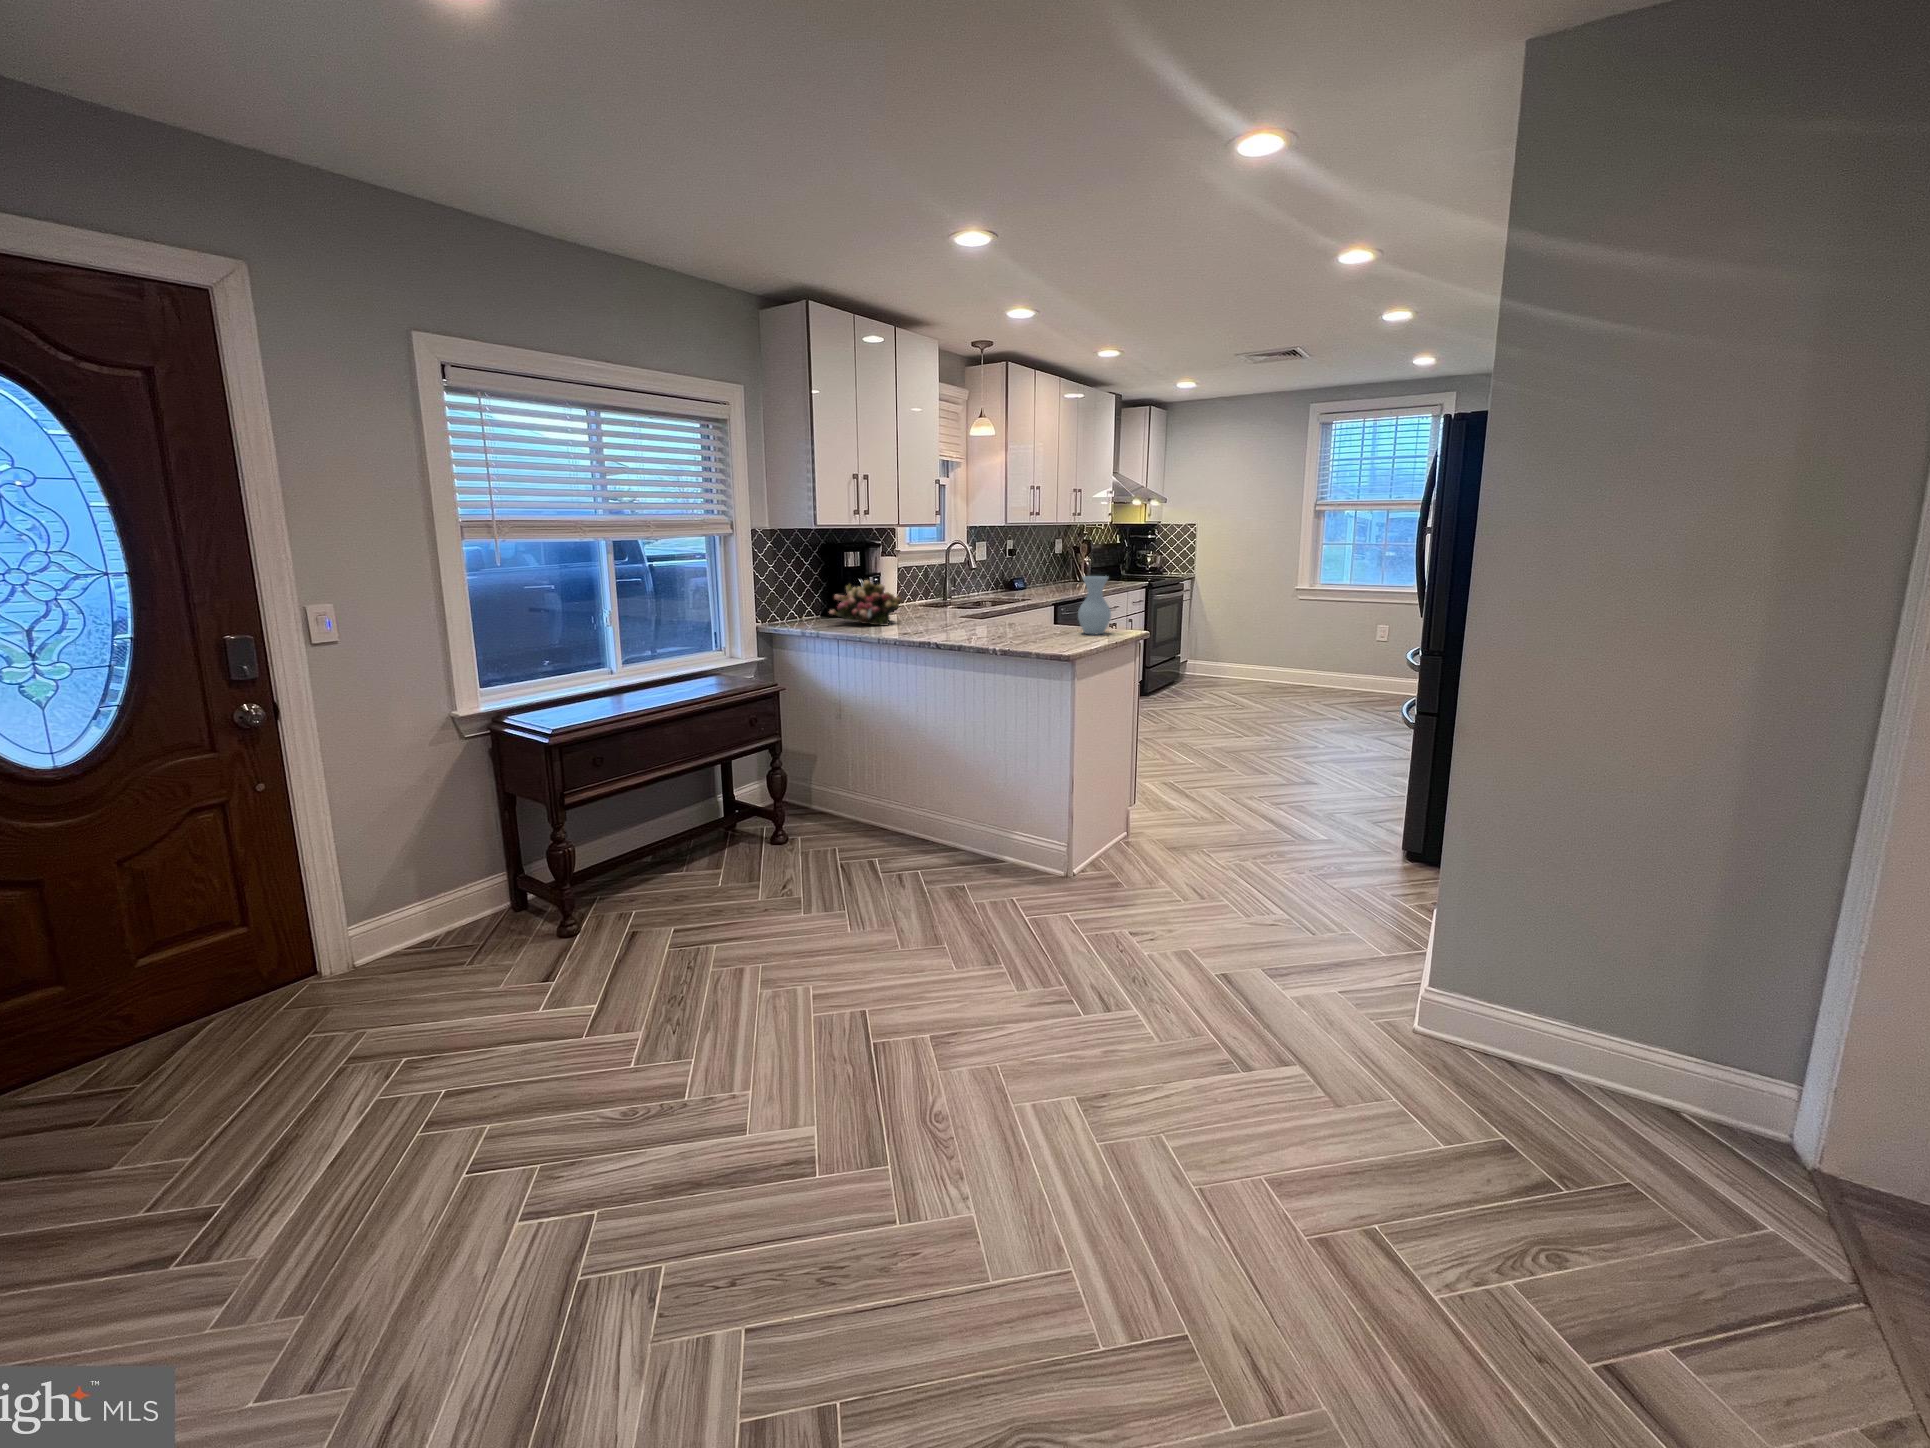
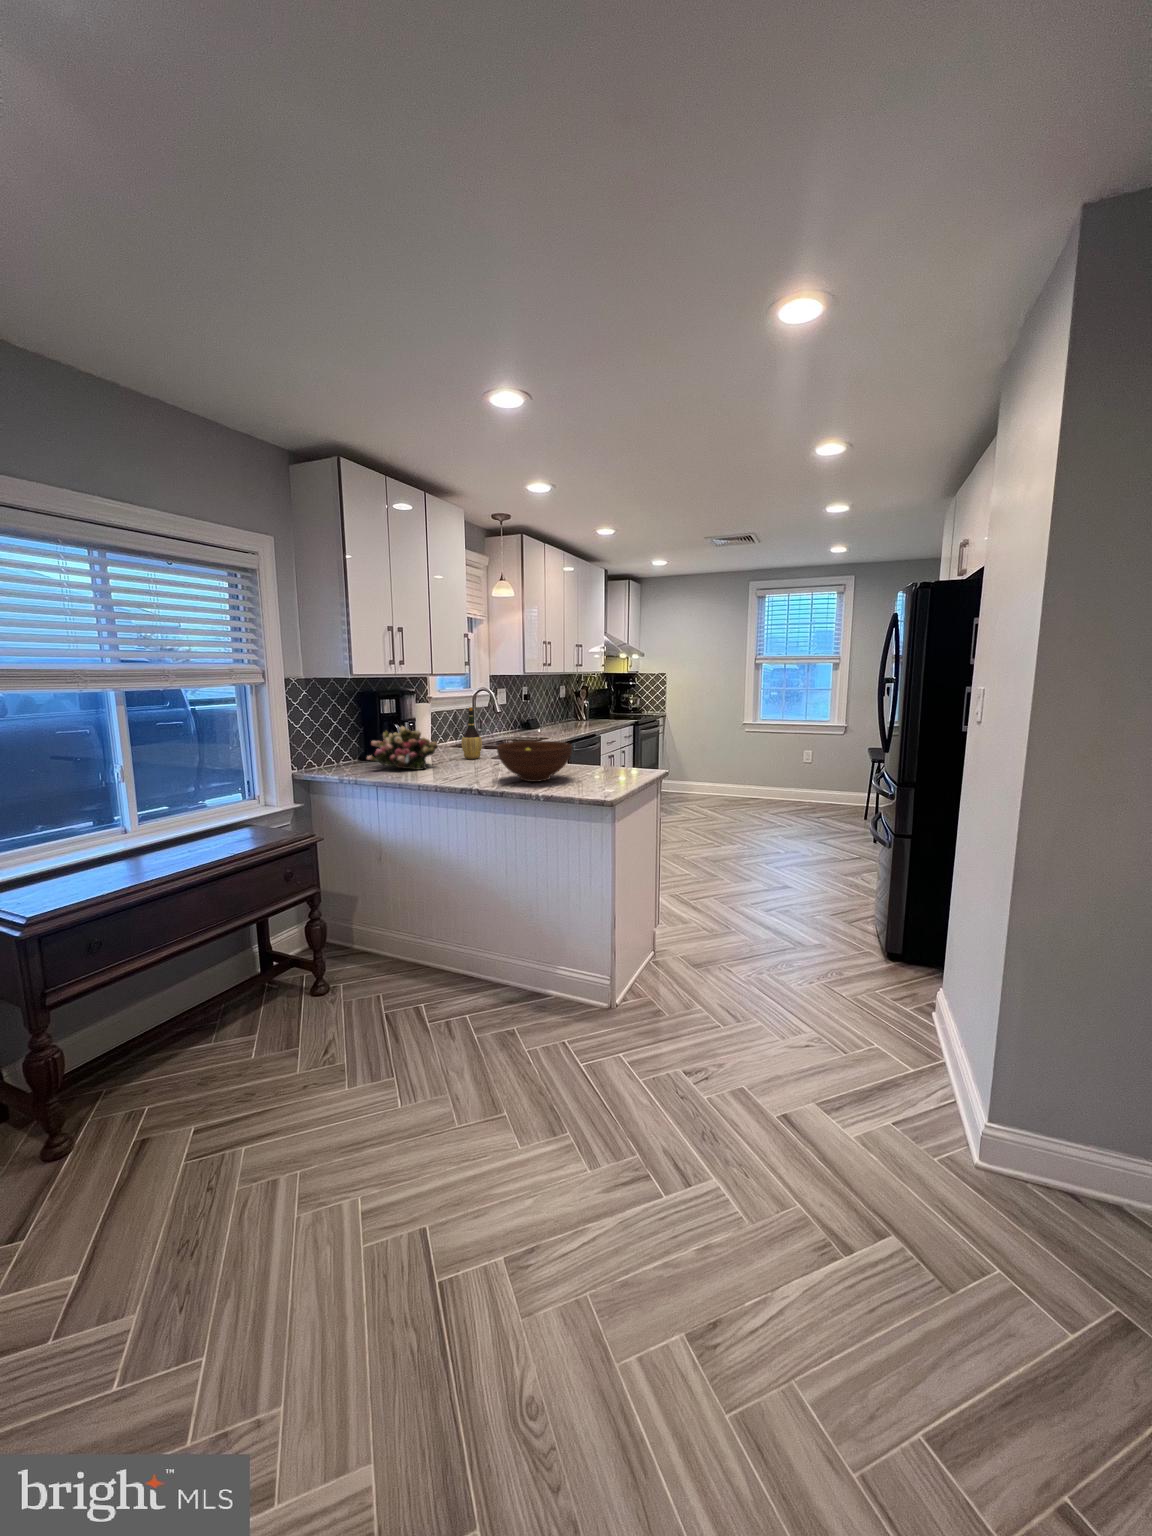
wine bottle: none [929,561,951,617] -> present [461,708,482,759]
vase: present [1078,576,1111,635] -> none [607,722,637,776]
fruit bowl: none [958,595,1038,637] -> present [497,741,572,782]

